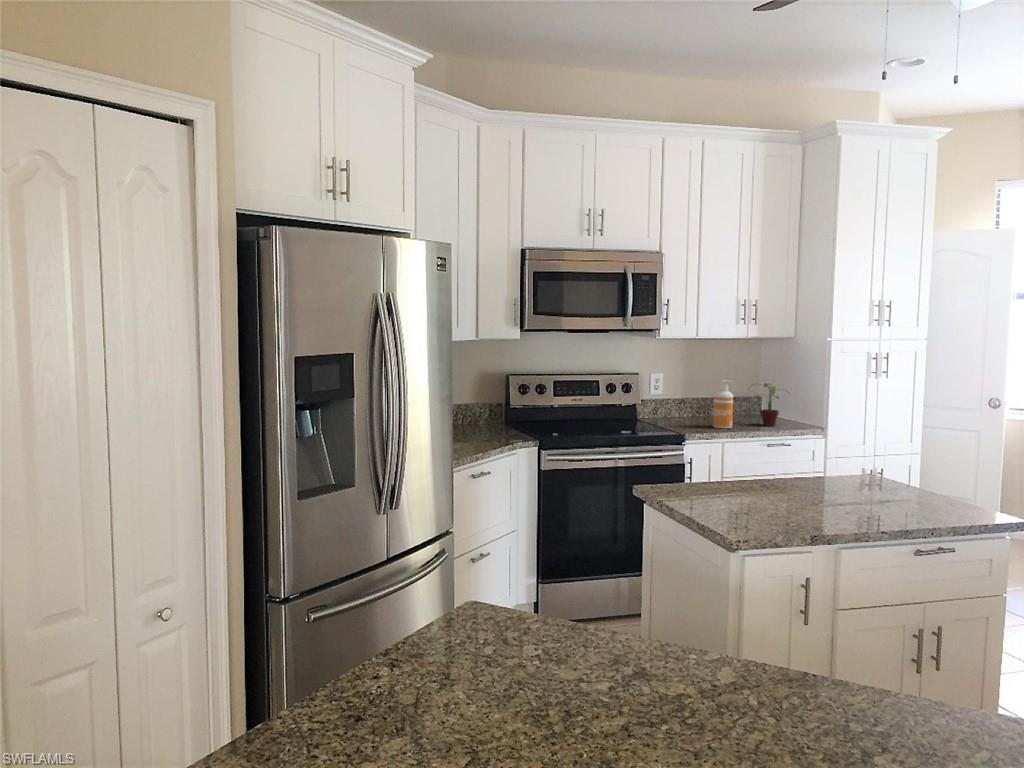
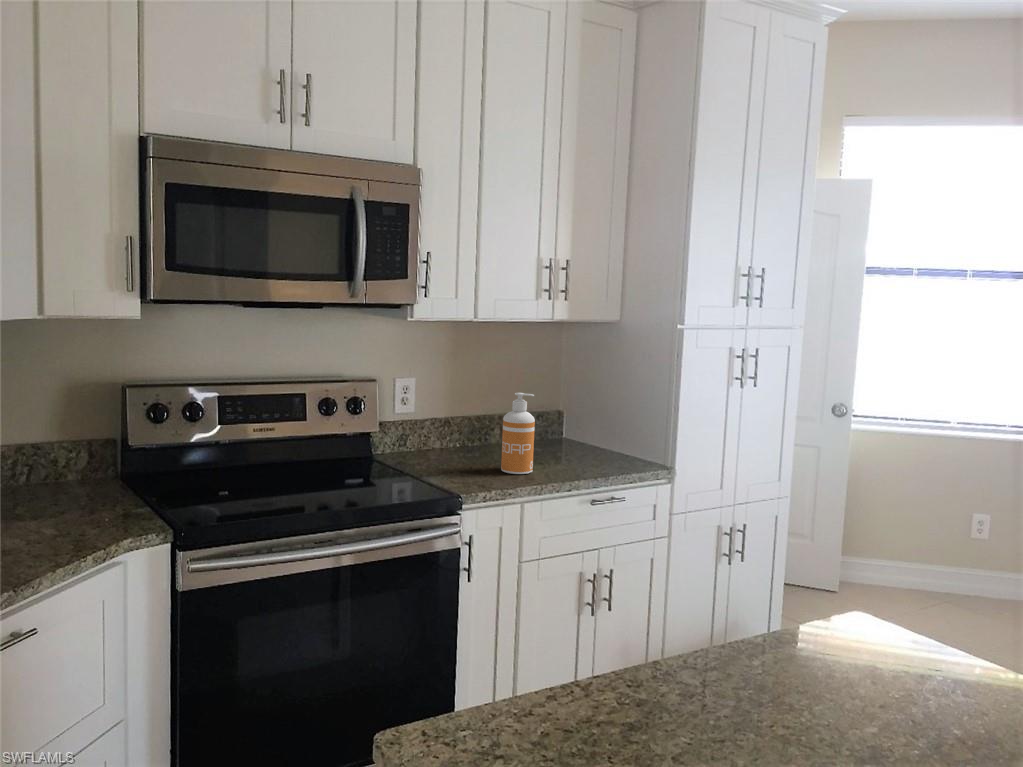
potted plant: present [751,383,783,426] -> none [553,395,617,465]

